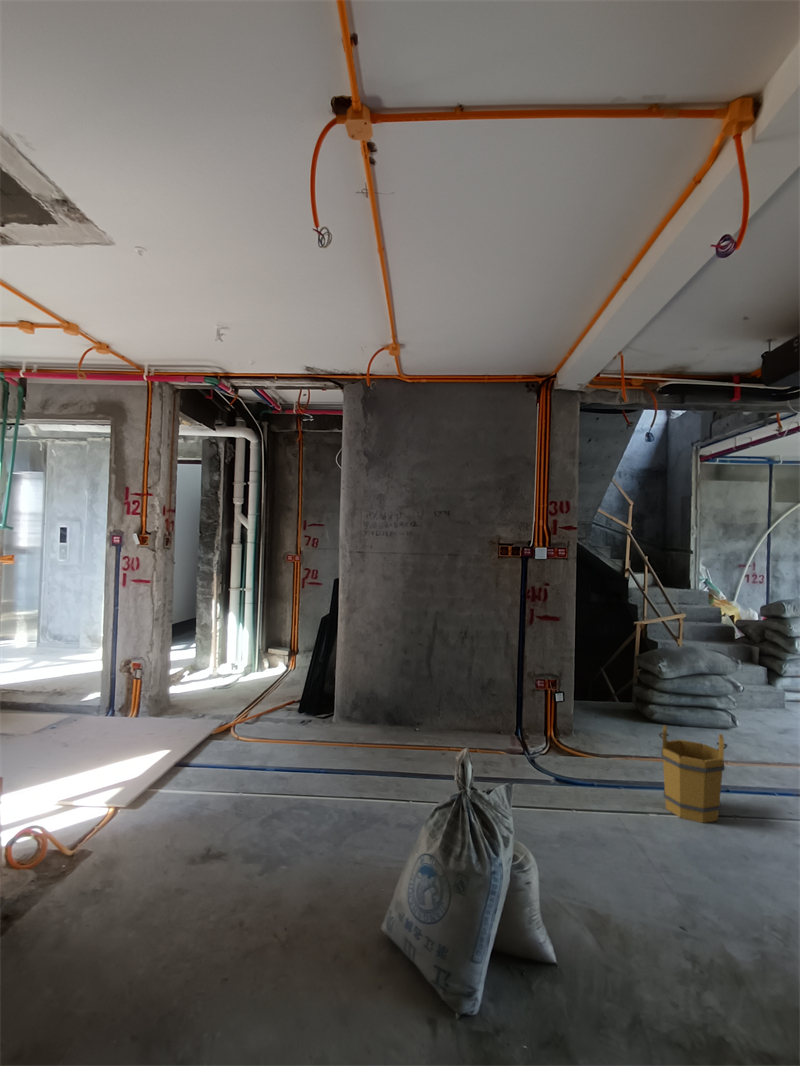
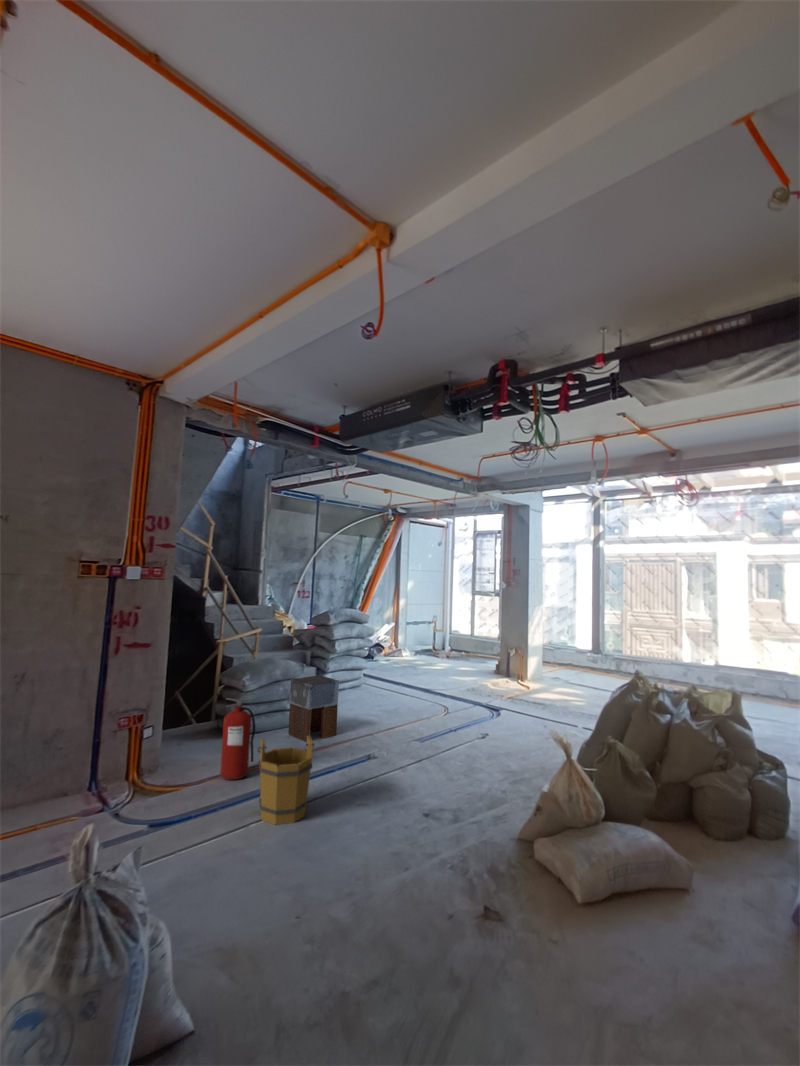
stool: none [717,673,784,750] -> present [289,675,339,742]
fire extinguisher: none [630,679,666,764] -> present [220,698,255,780]

